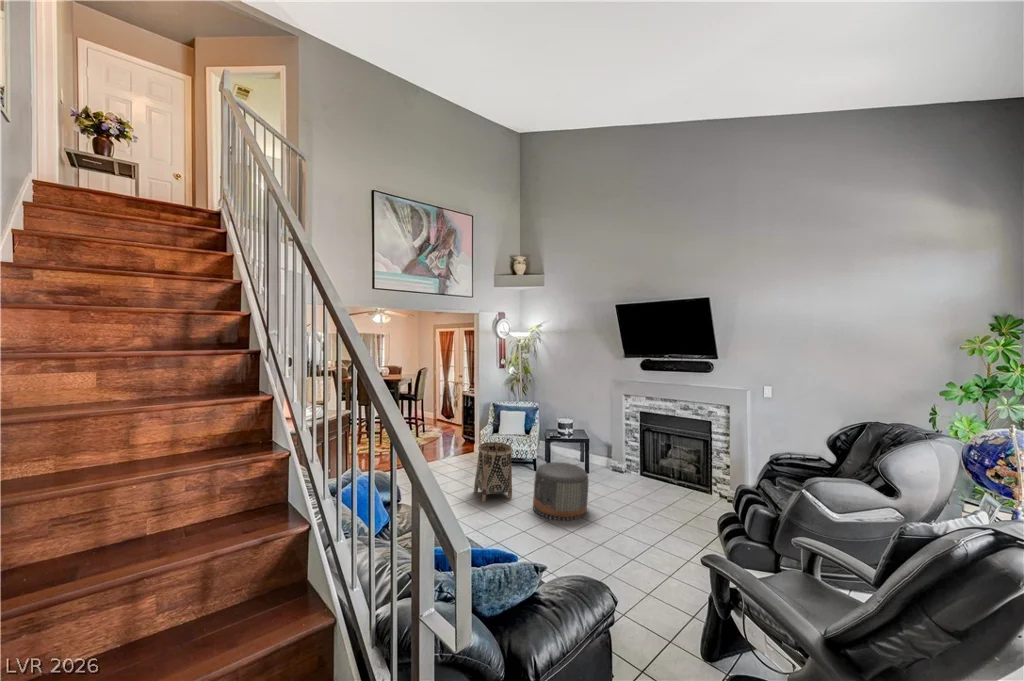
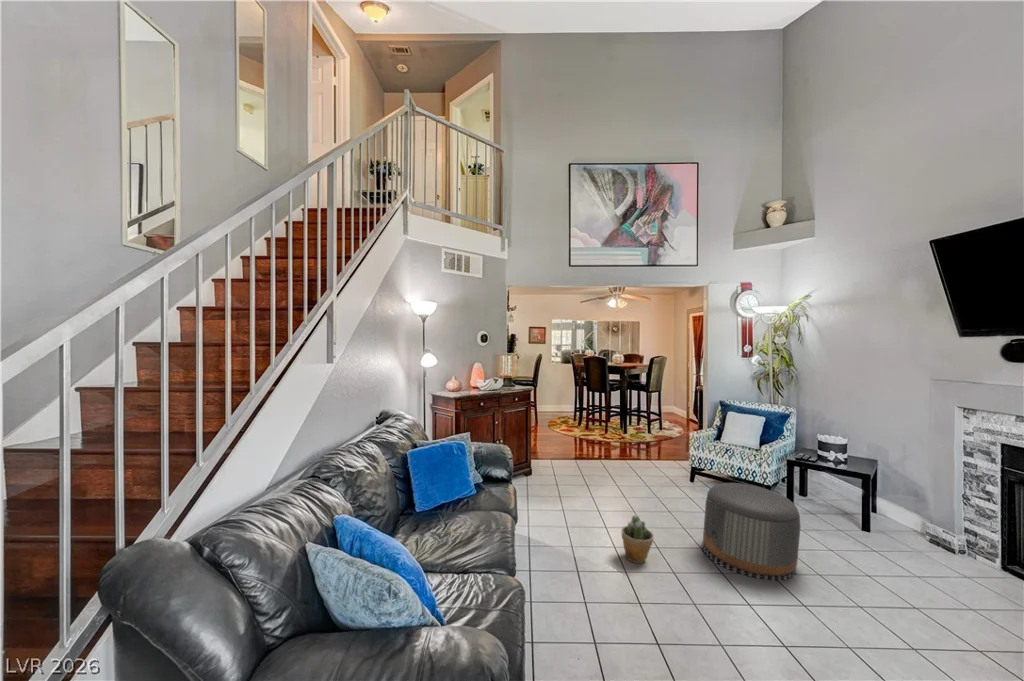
basket: present [474,442,512,502] -> none [647,441,699,522]
potted plant: none [502,504,525,538] -> present [622,515,654,563]

